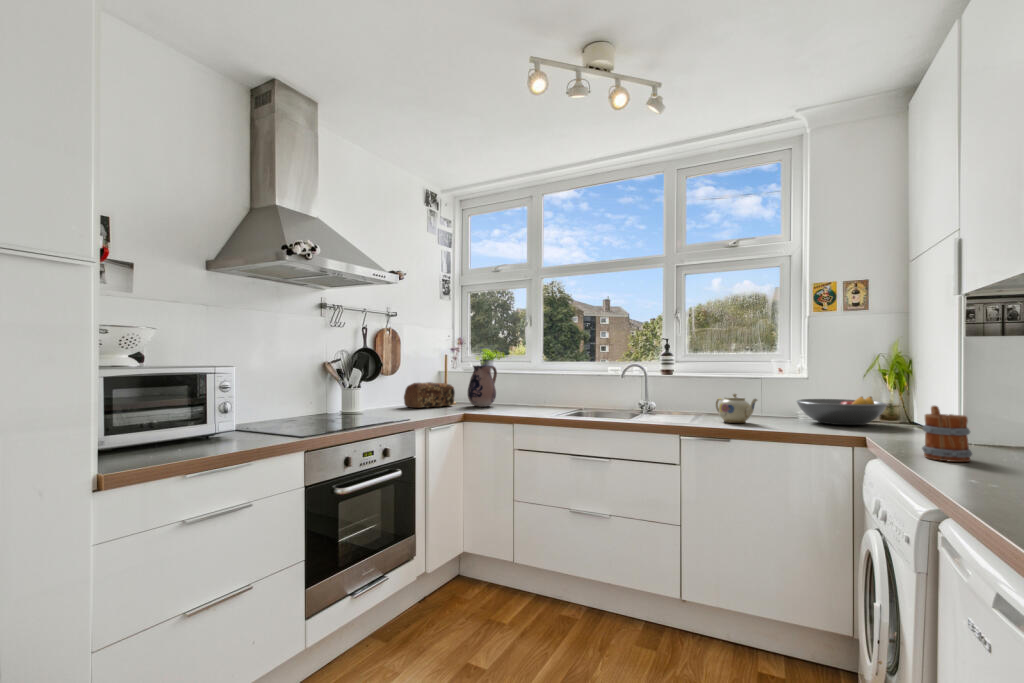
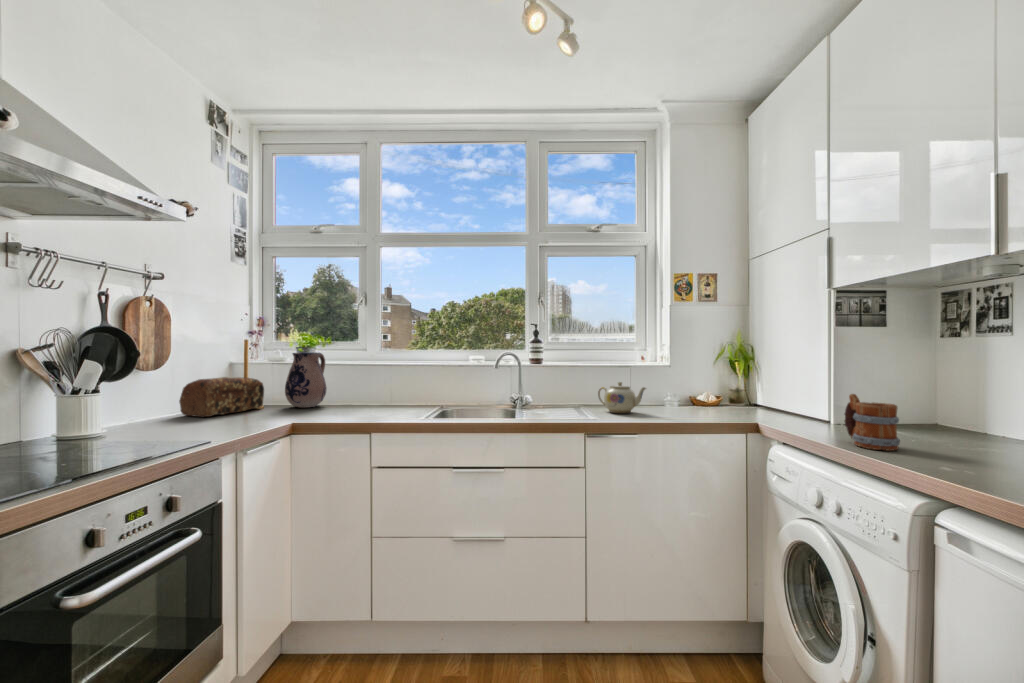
fruit bowl: present [796,397,887,425] -> none [662,380,740,408]

